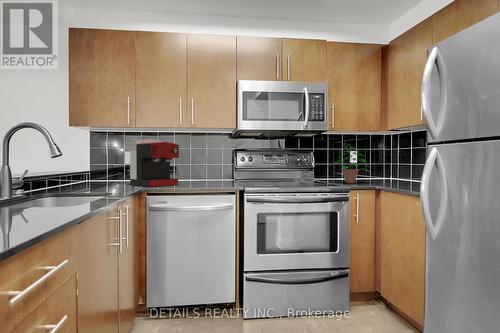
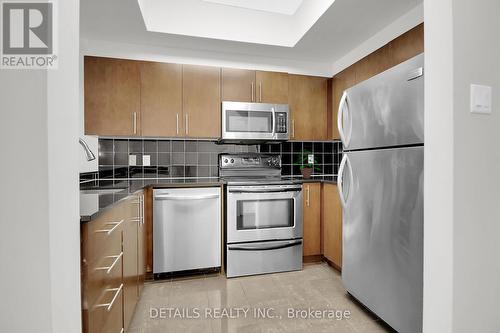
coffee maker: present [130,139,179,187] -> none [141,147,178,182]

